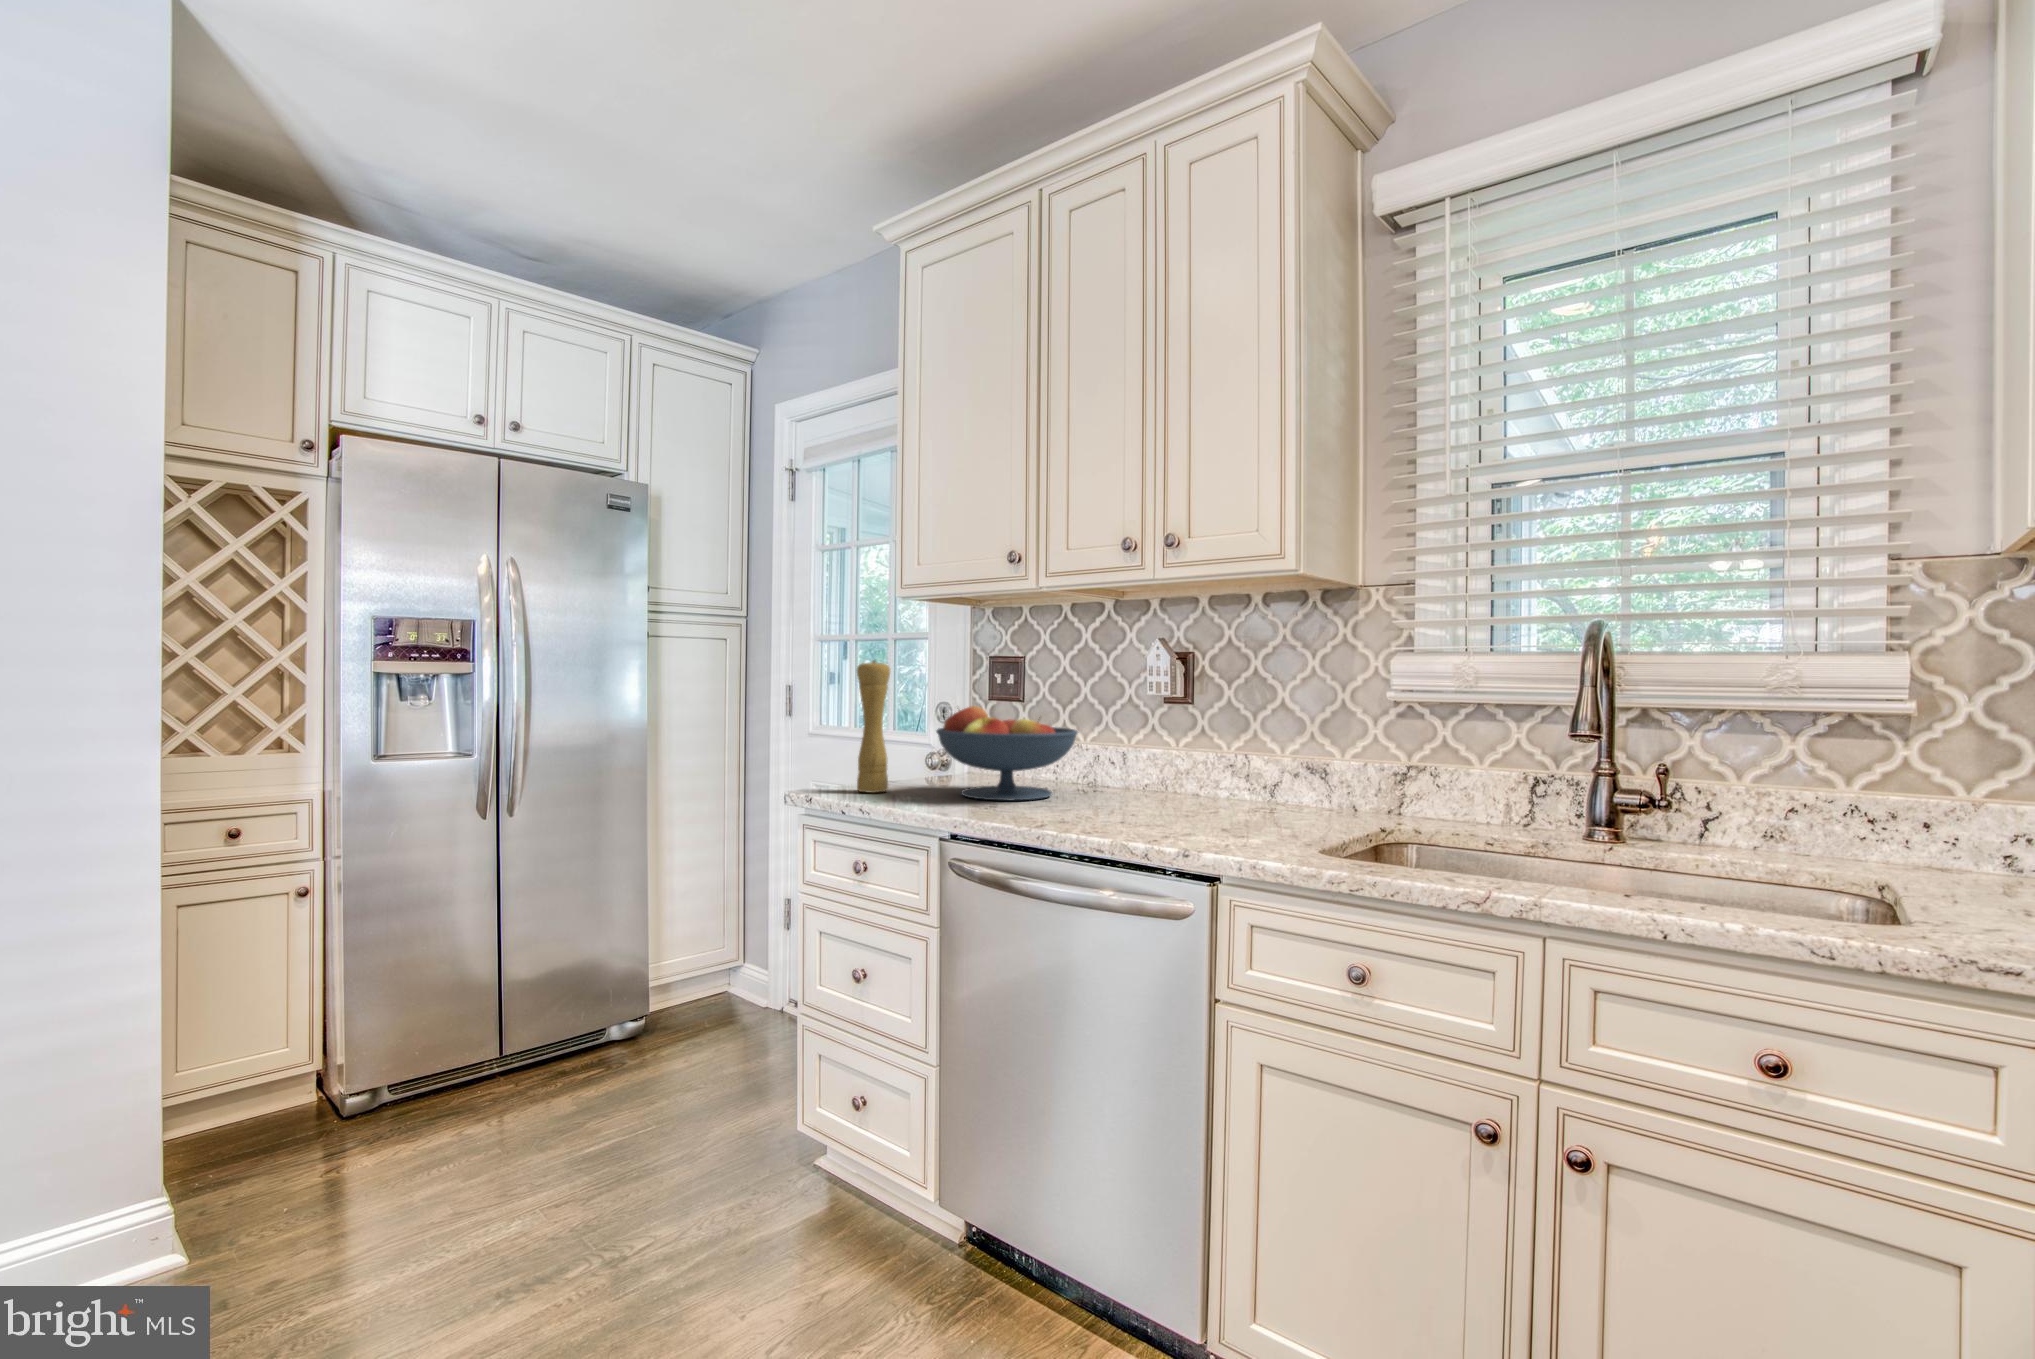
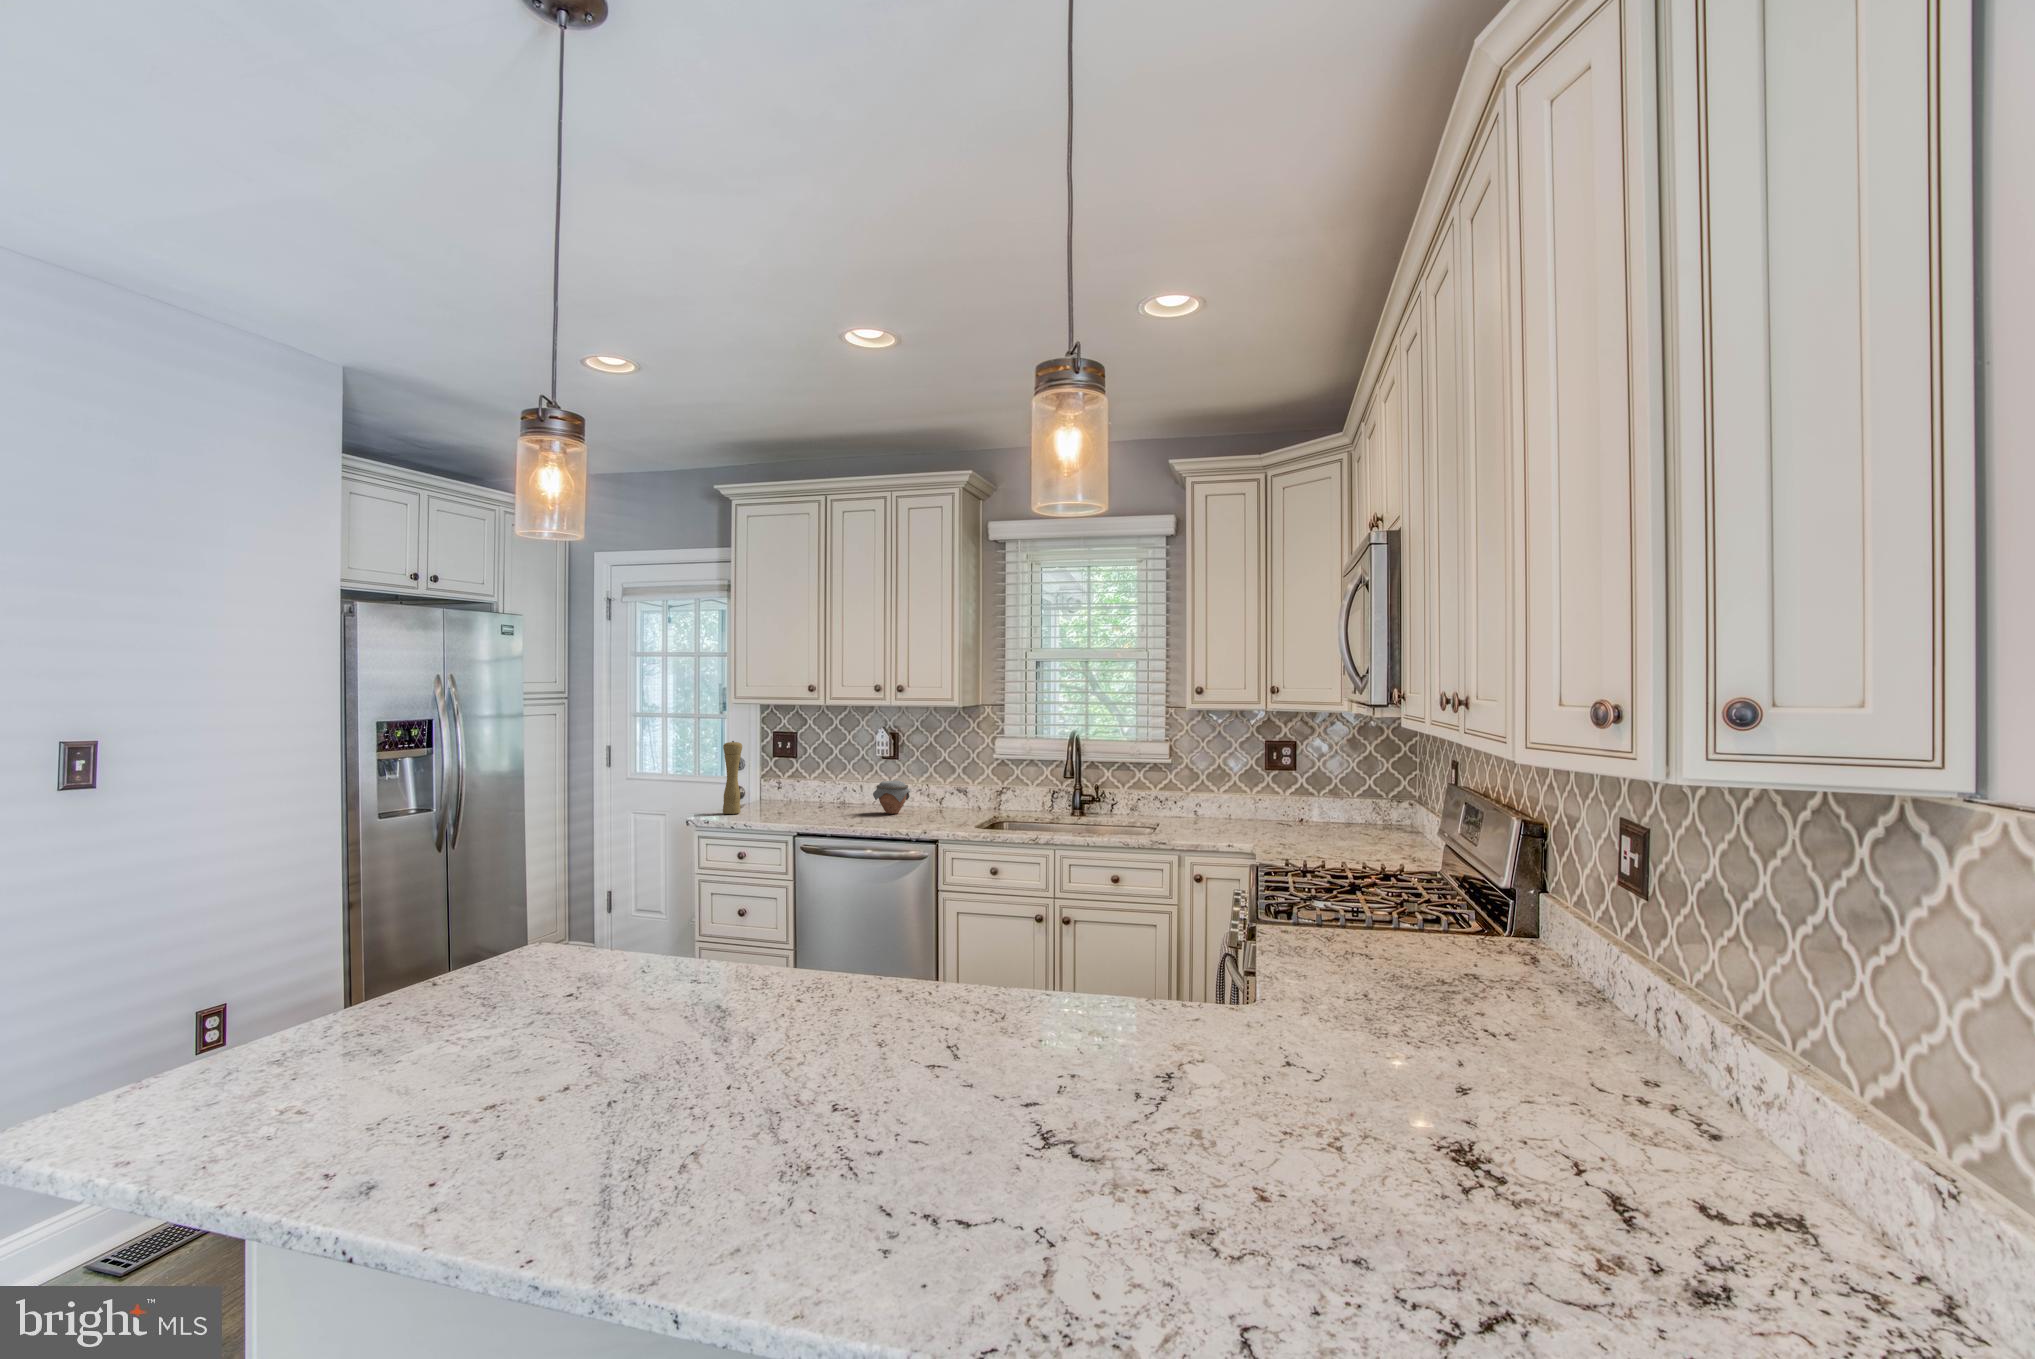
fruit bowl: present [936,706,1078,801] -> none [770,764,846,814]
jar: none [1117,742,1195,810] -> present [873,780,910,814]

